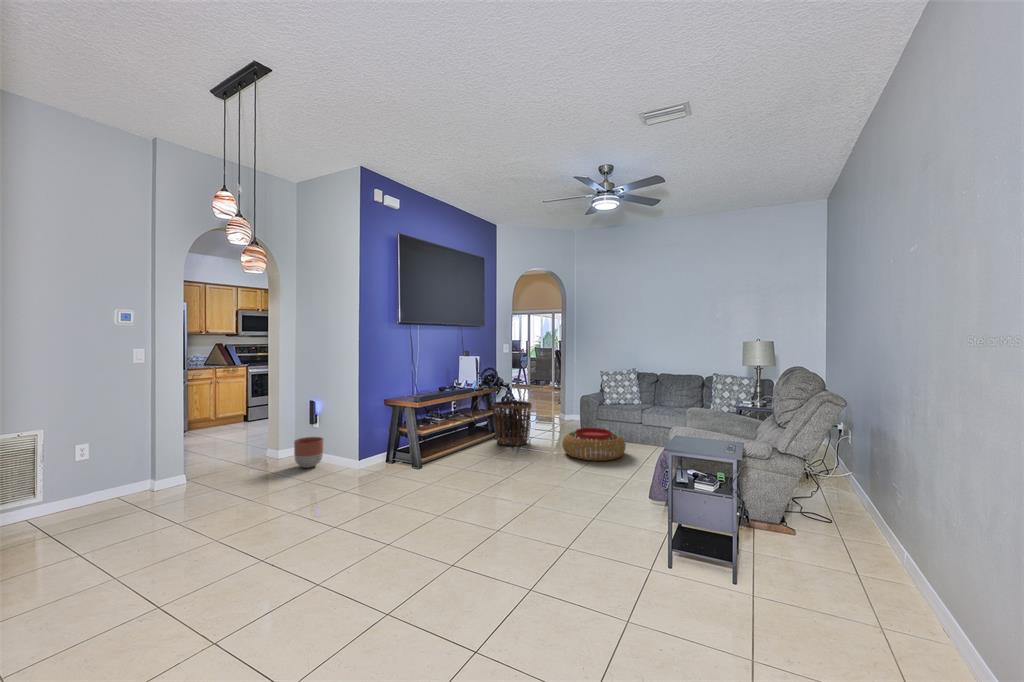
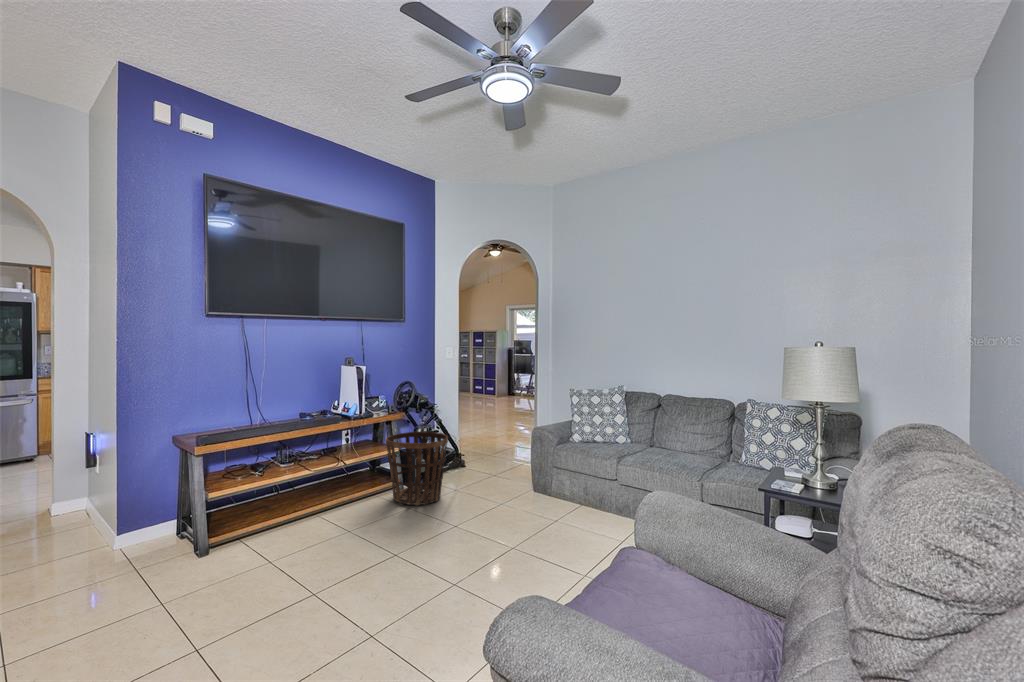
pouf: present [562,428,626,461] -> none [468,487,573,556]
planter: present [294,437,323,468] -> none [28,488,86,539]

